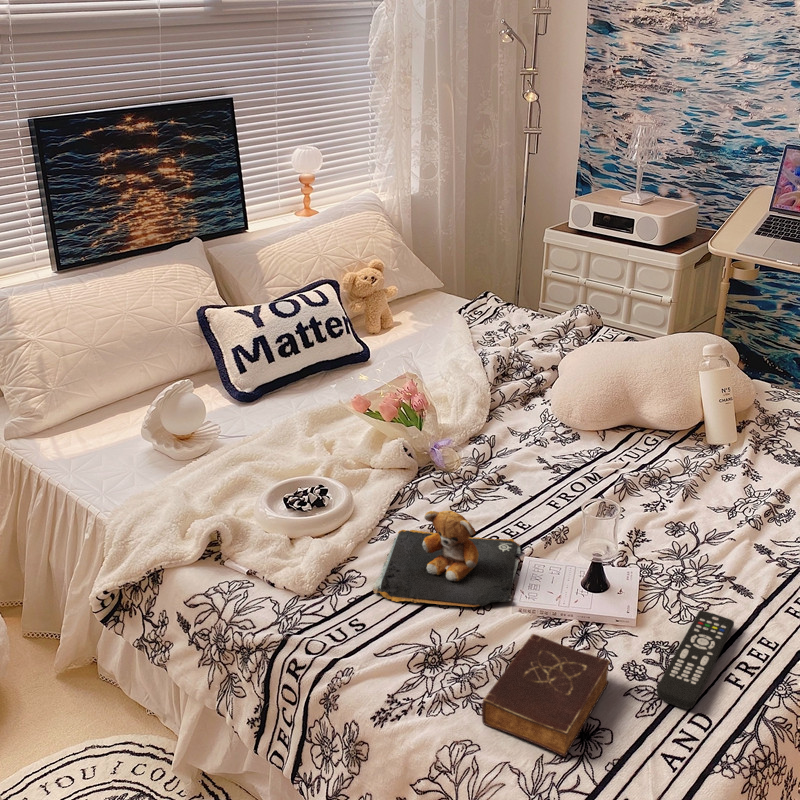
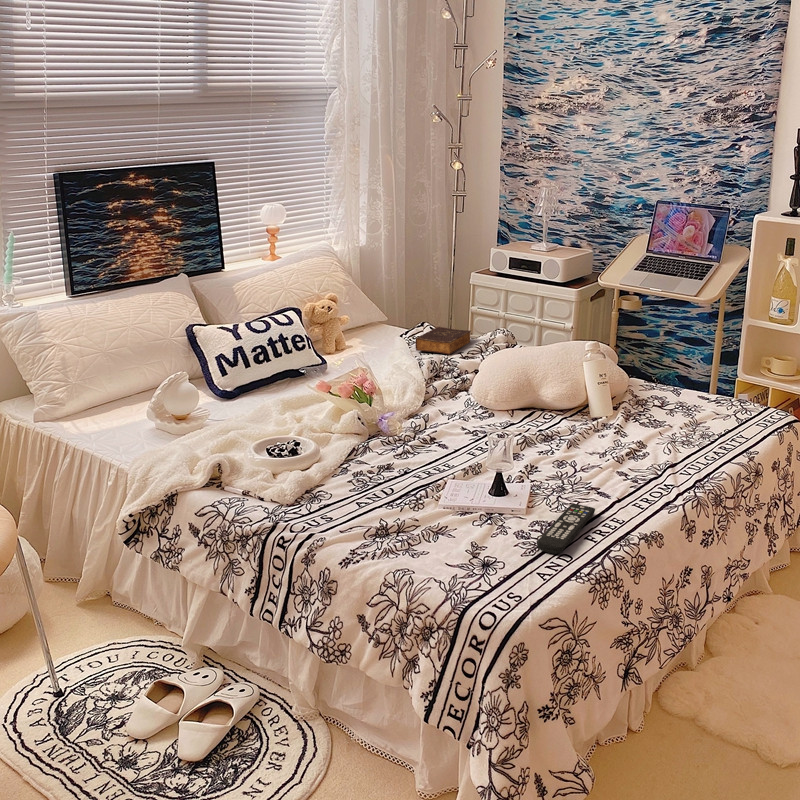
teddy bear: present [373,511,521,607] -> none [336,441,445,507]
book: present [482,634,610,757] -> present [415,327,471,355]

